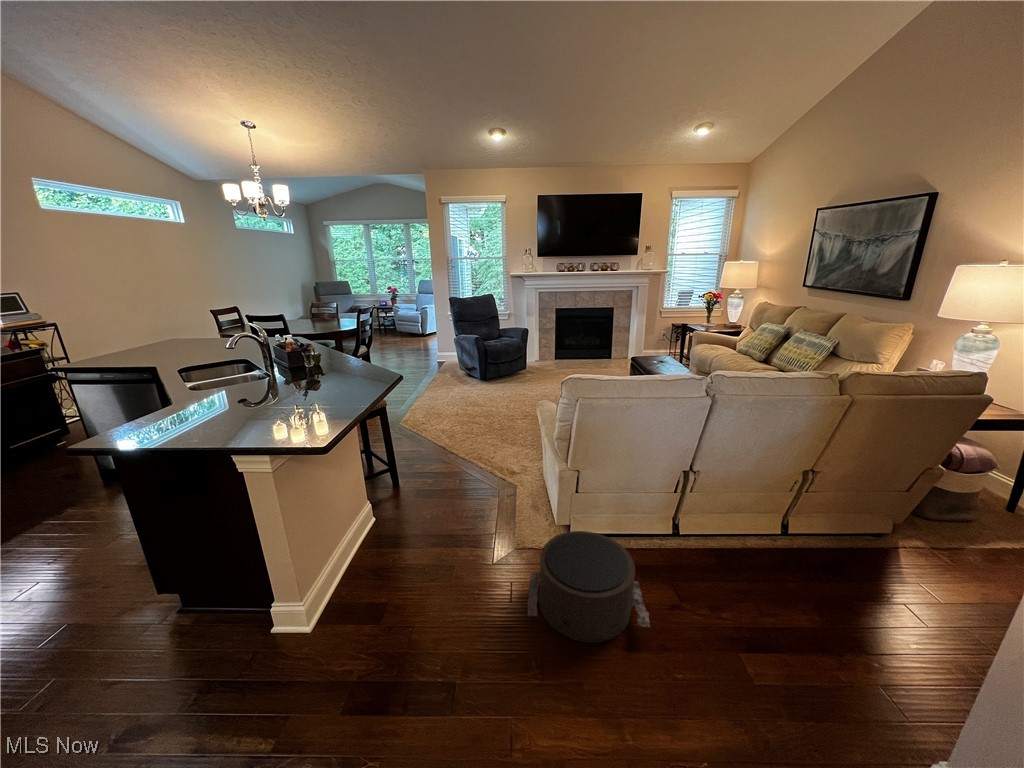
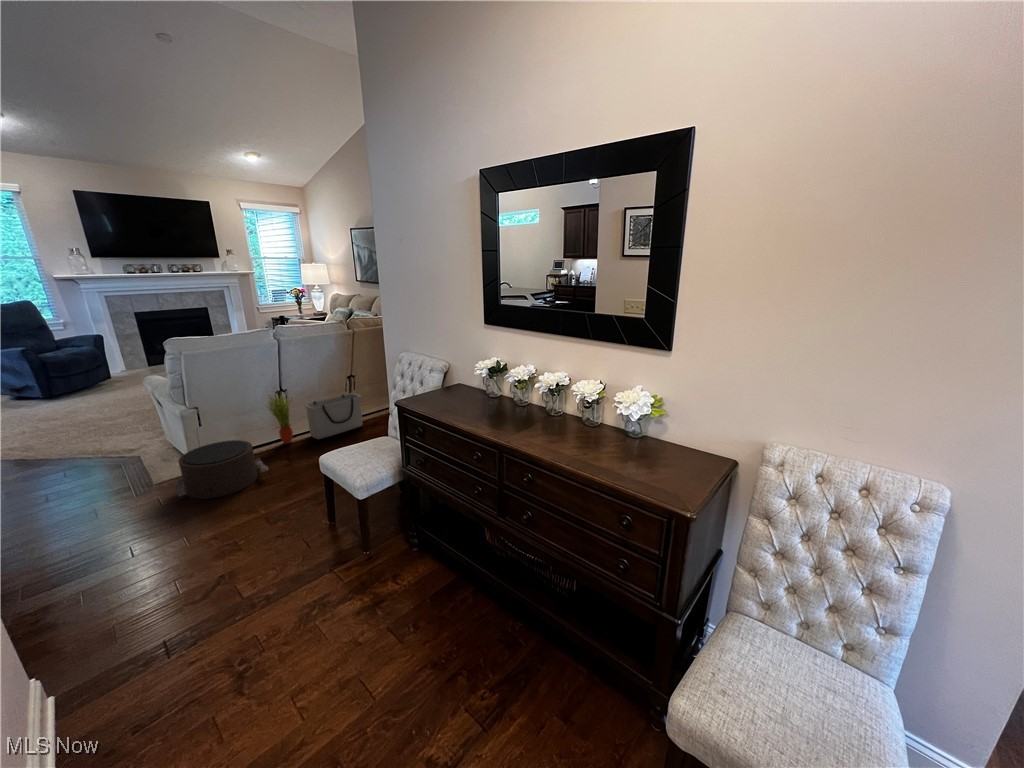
potted plant: none [664,473,706,553] -> present [266,394,293,444]
storage bin: none [715,500,829,570] -> present [304,393,362,439]

